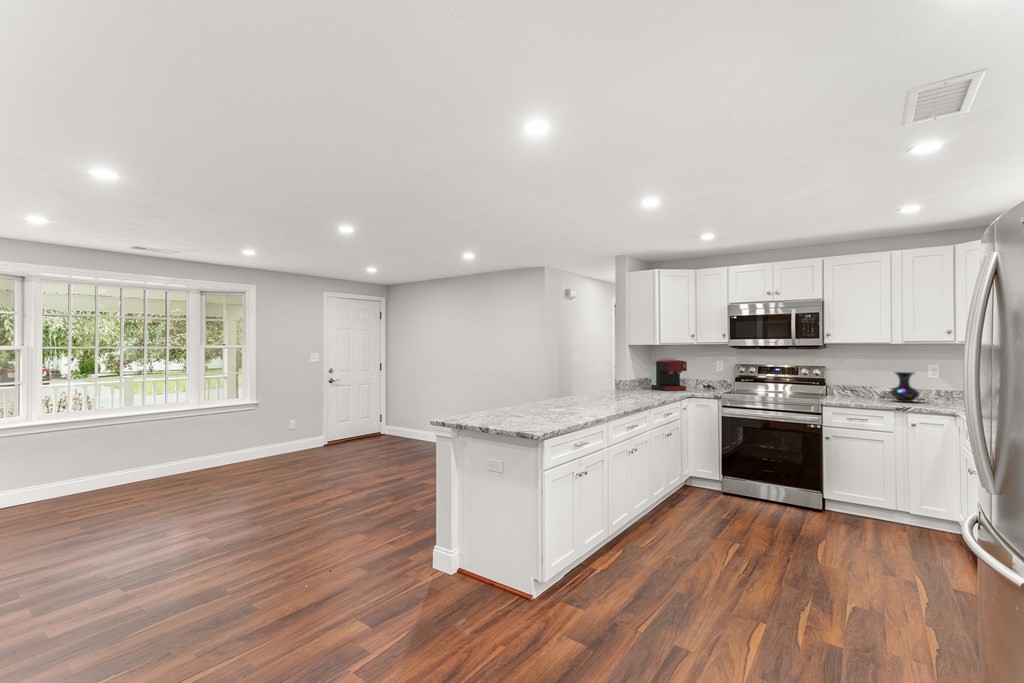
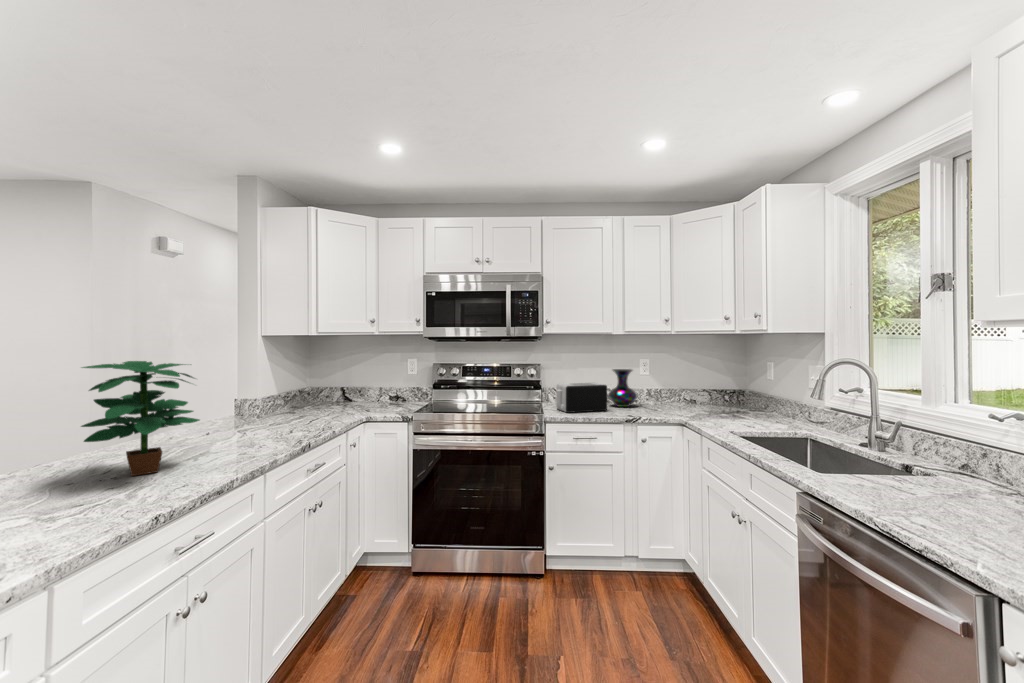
potted plant: none [588,357,626,403] -> present [81,361,200,476]
coffee maker: present [651,357,687,391] -> none [305,355,362,413]
toaster: none [835,381,883,403] -> present [556,383,607,413]

